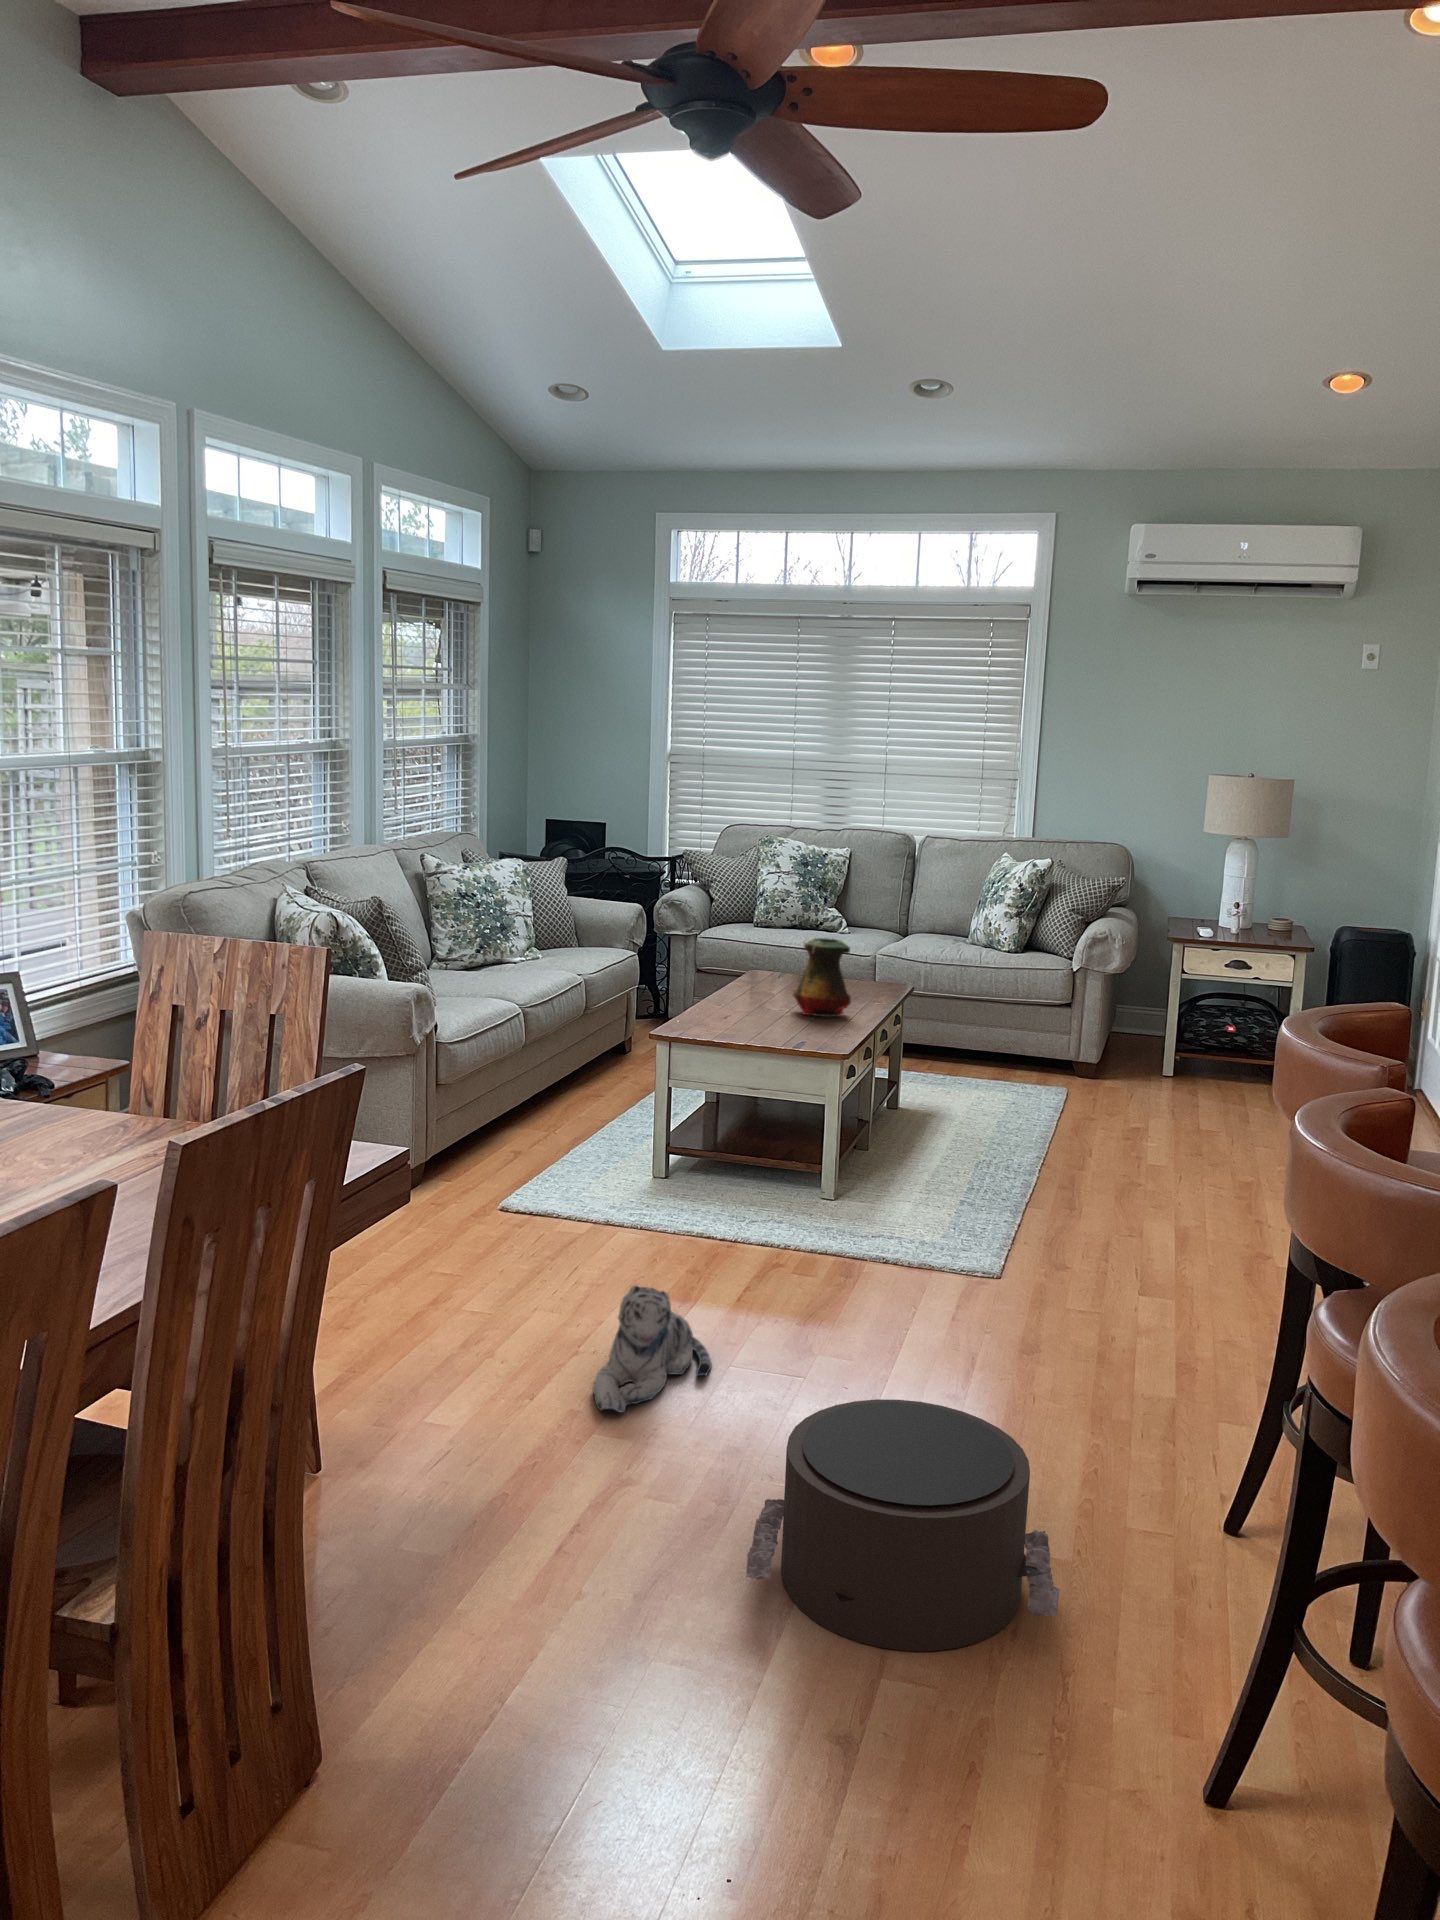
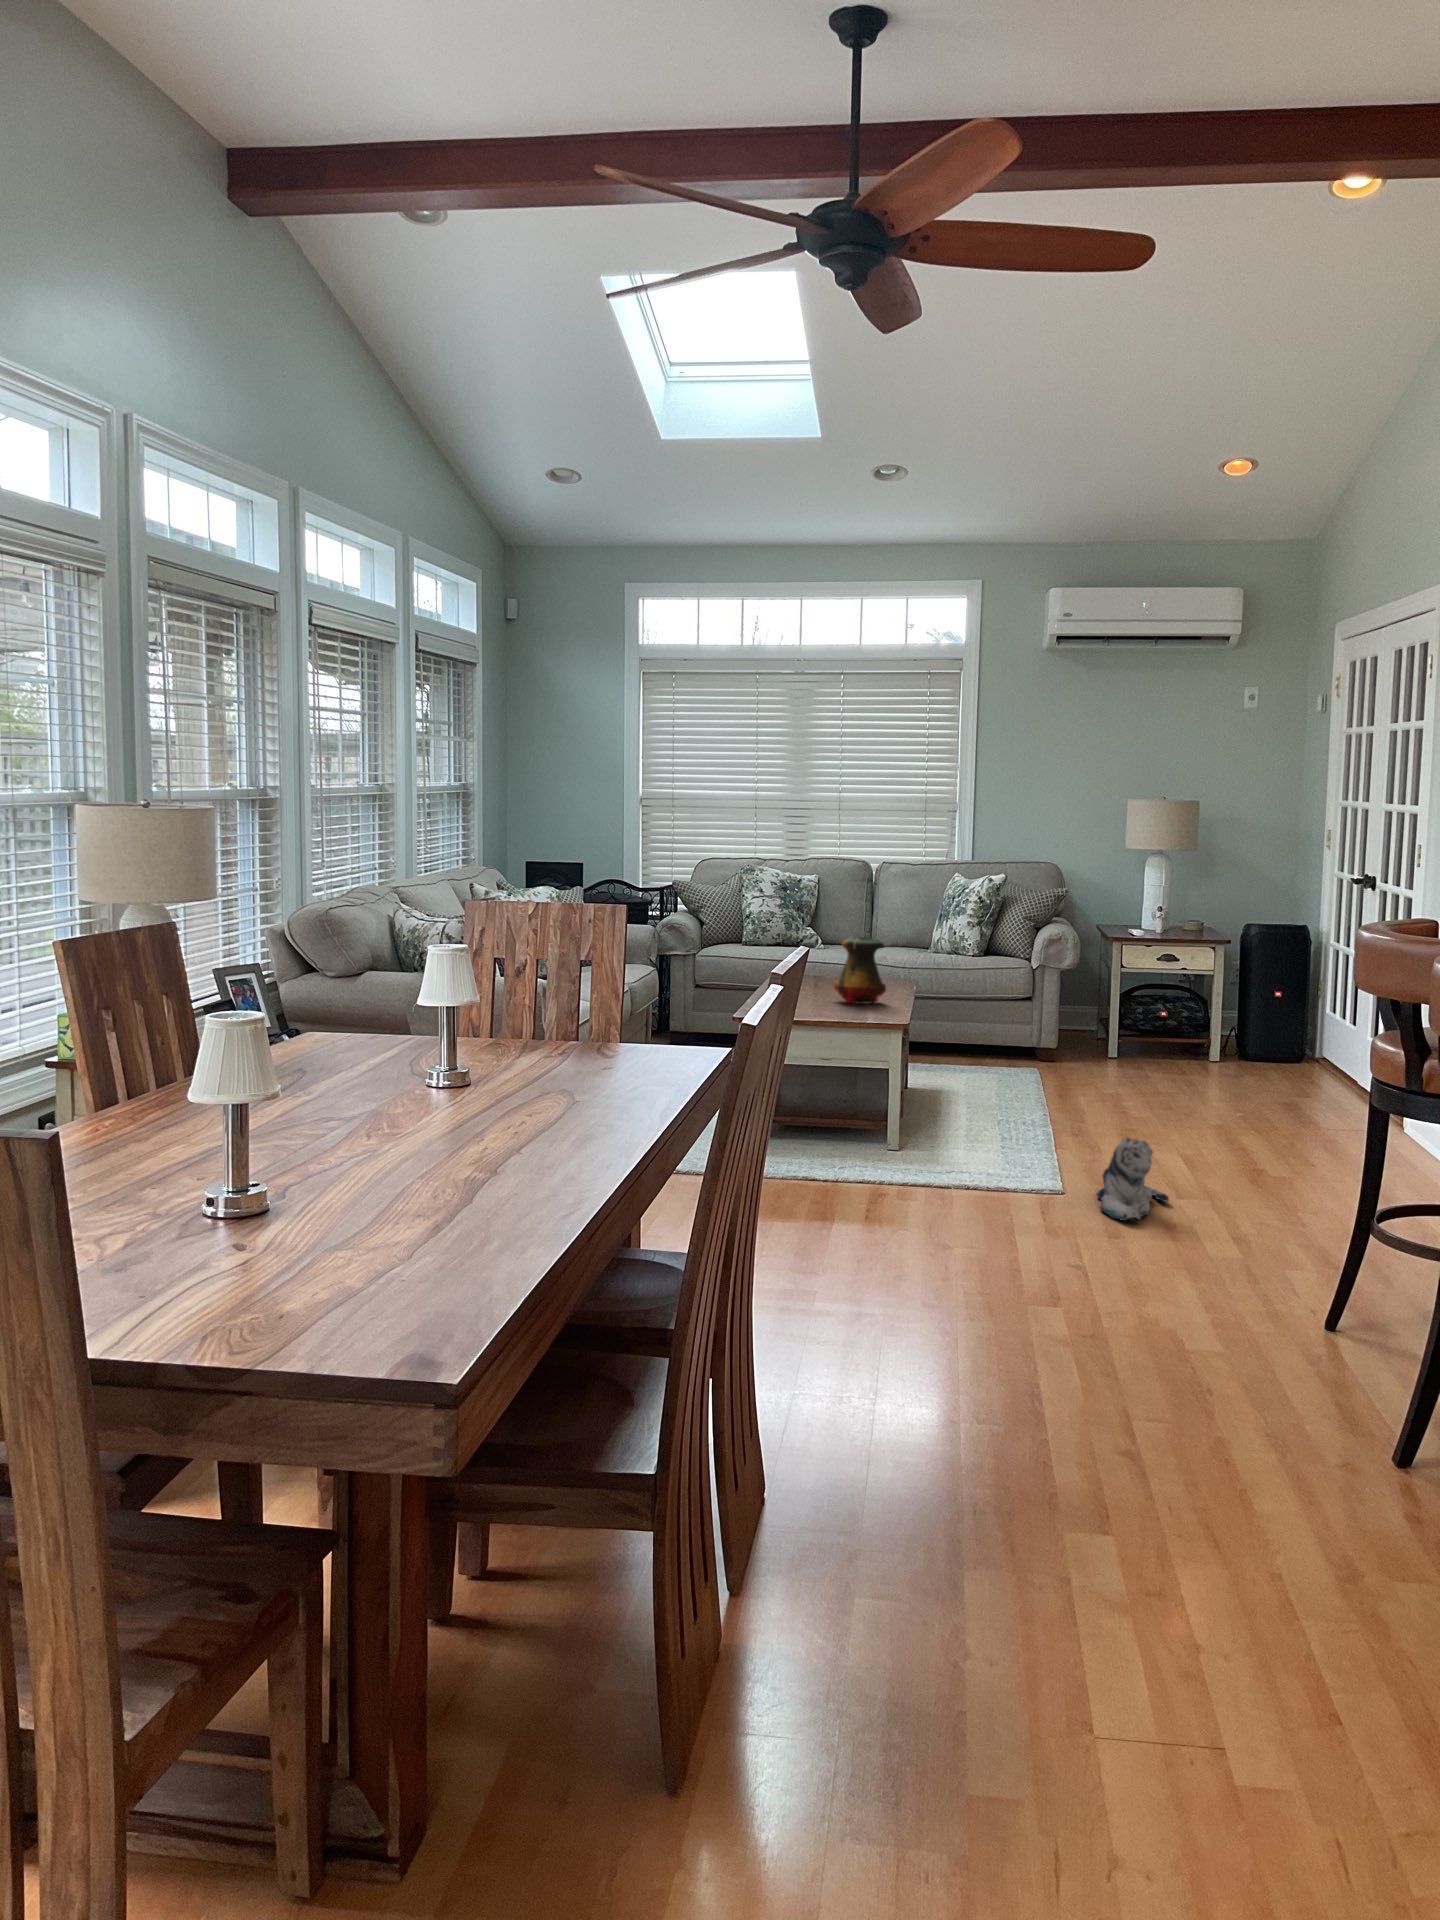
plush toy: present [593,1286,712,1413] -> present [1097,1138,1169,1221]
pouf: present [746,1399,1060,1651] -> none [990,1251,1246,1419]

